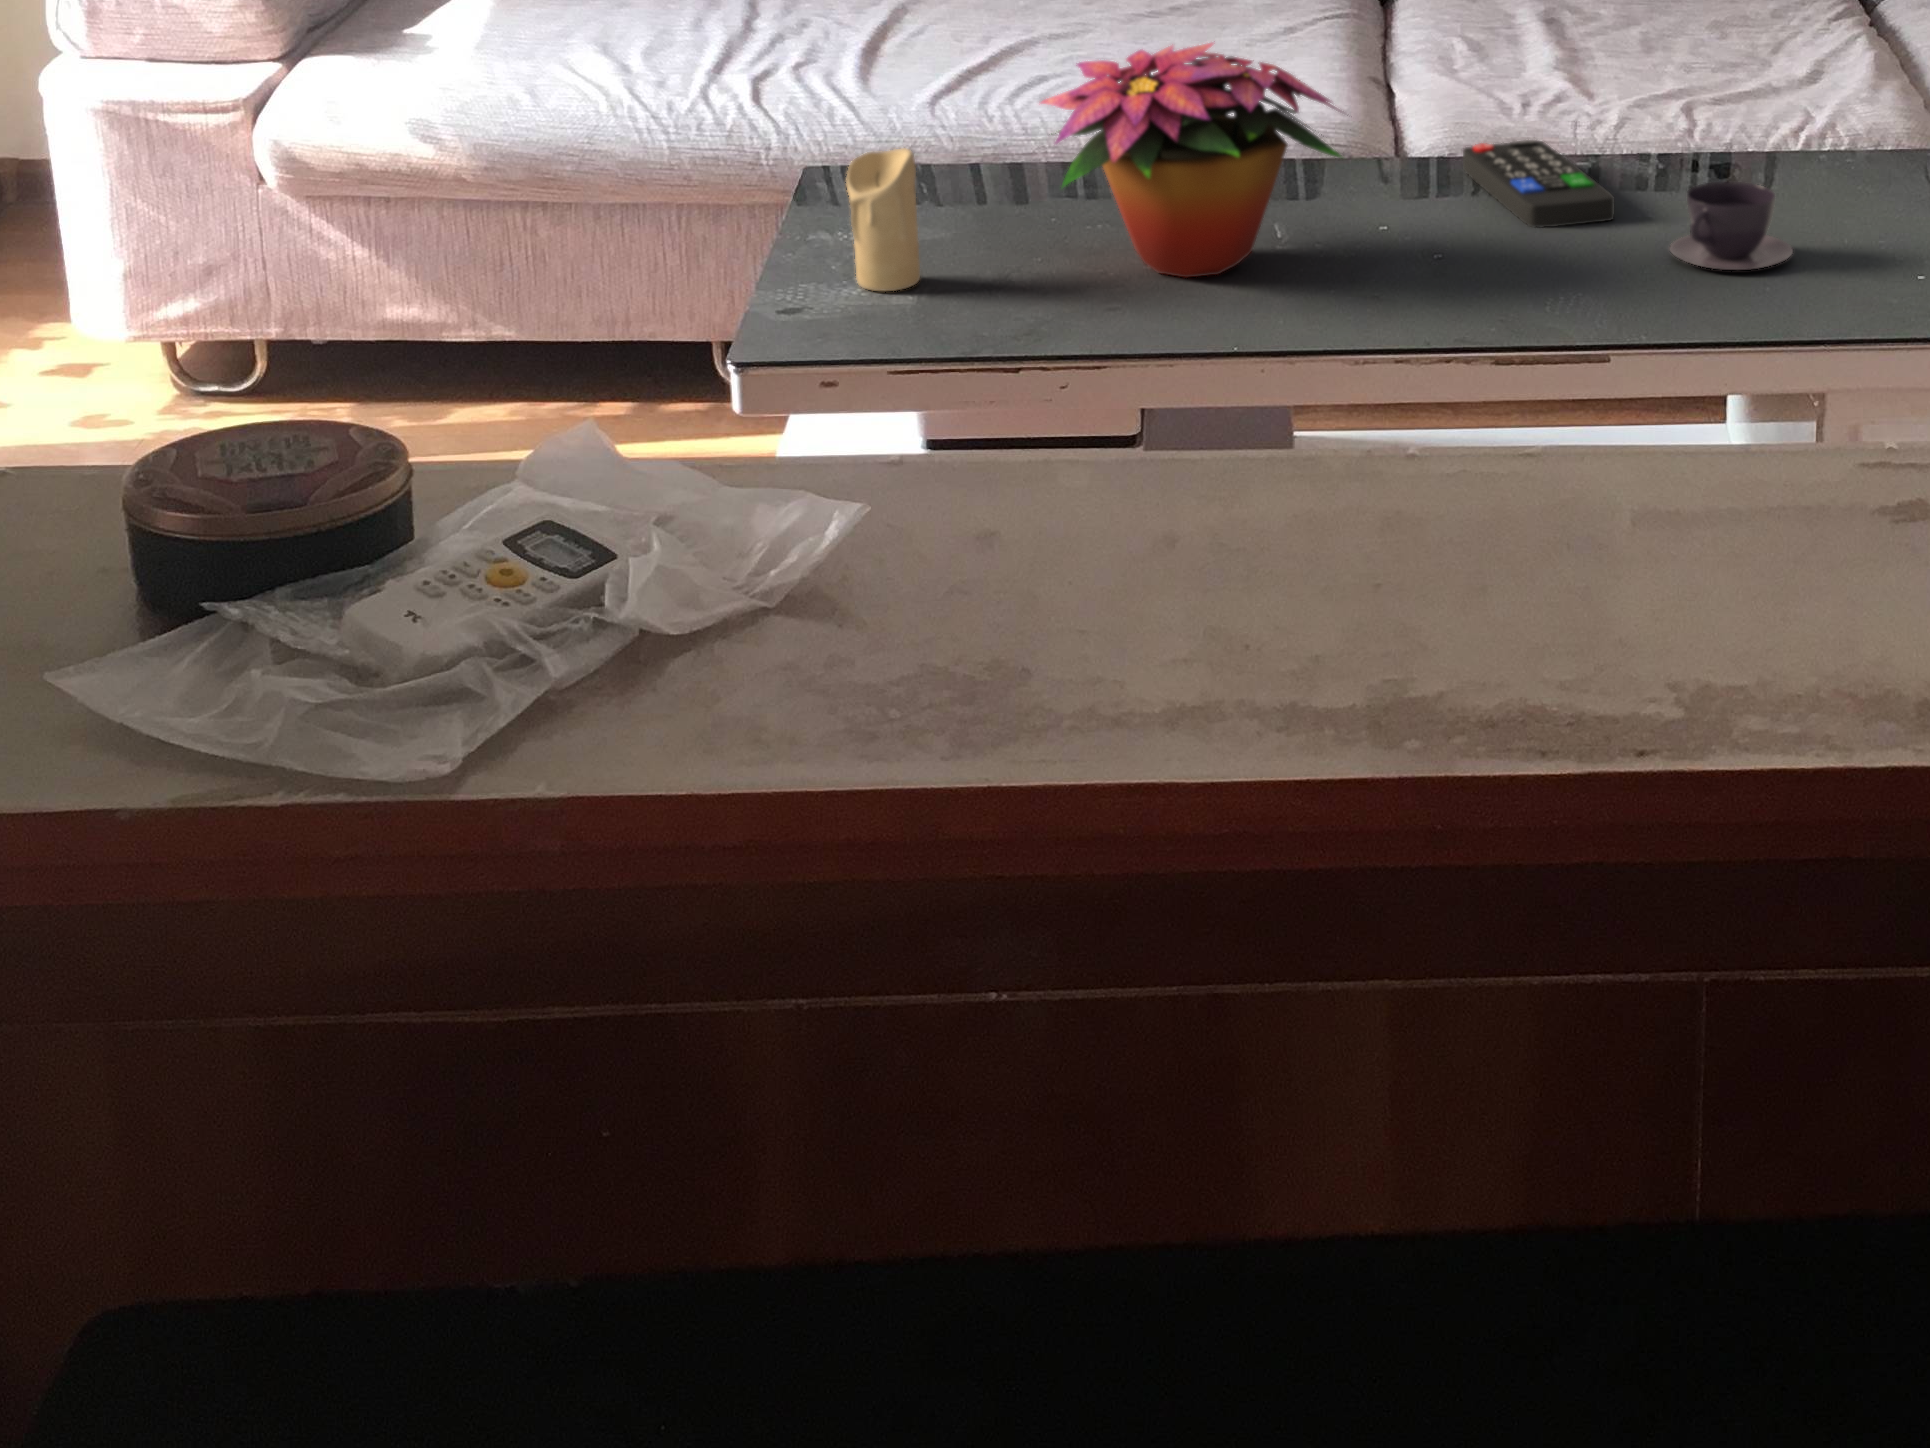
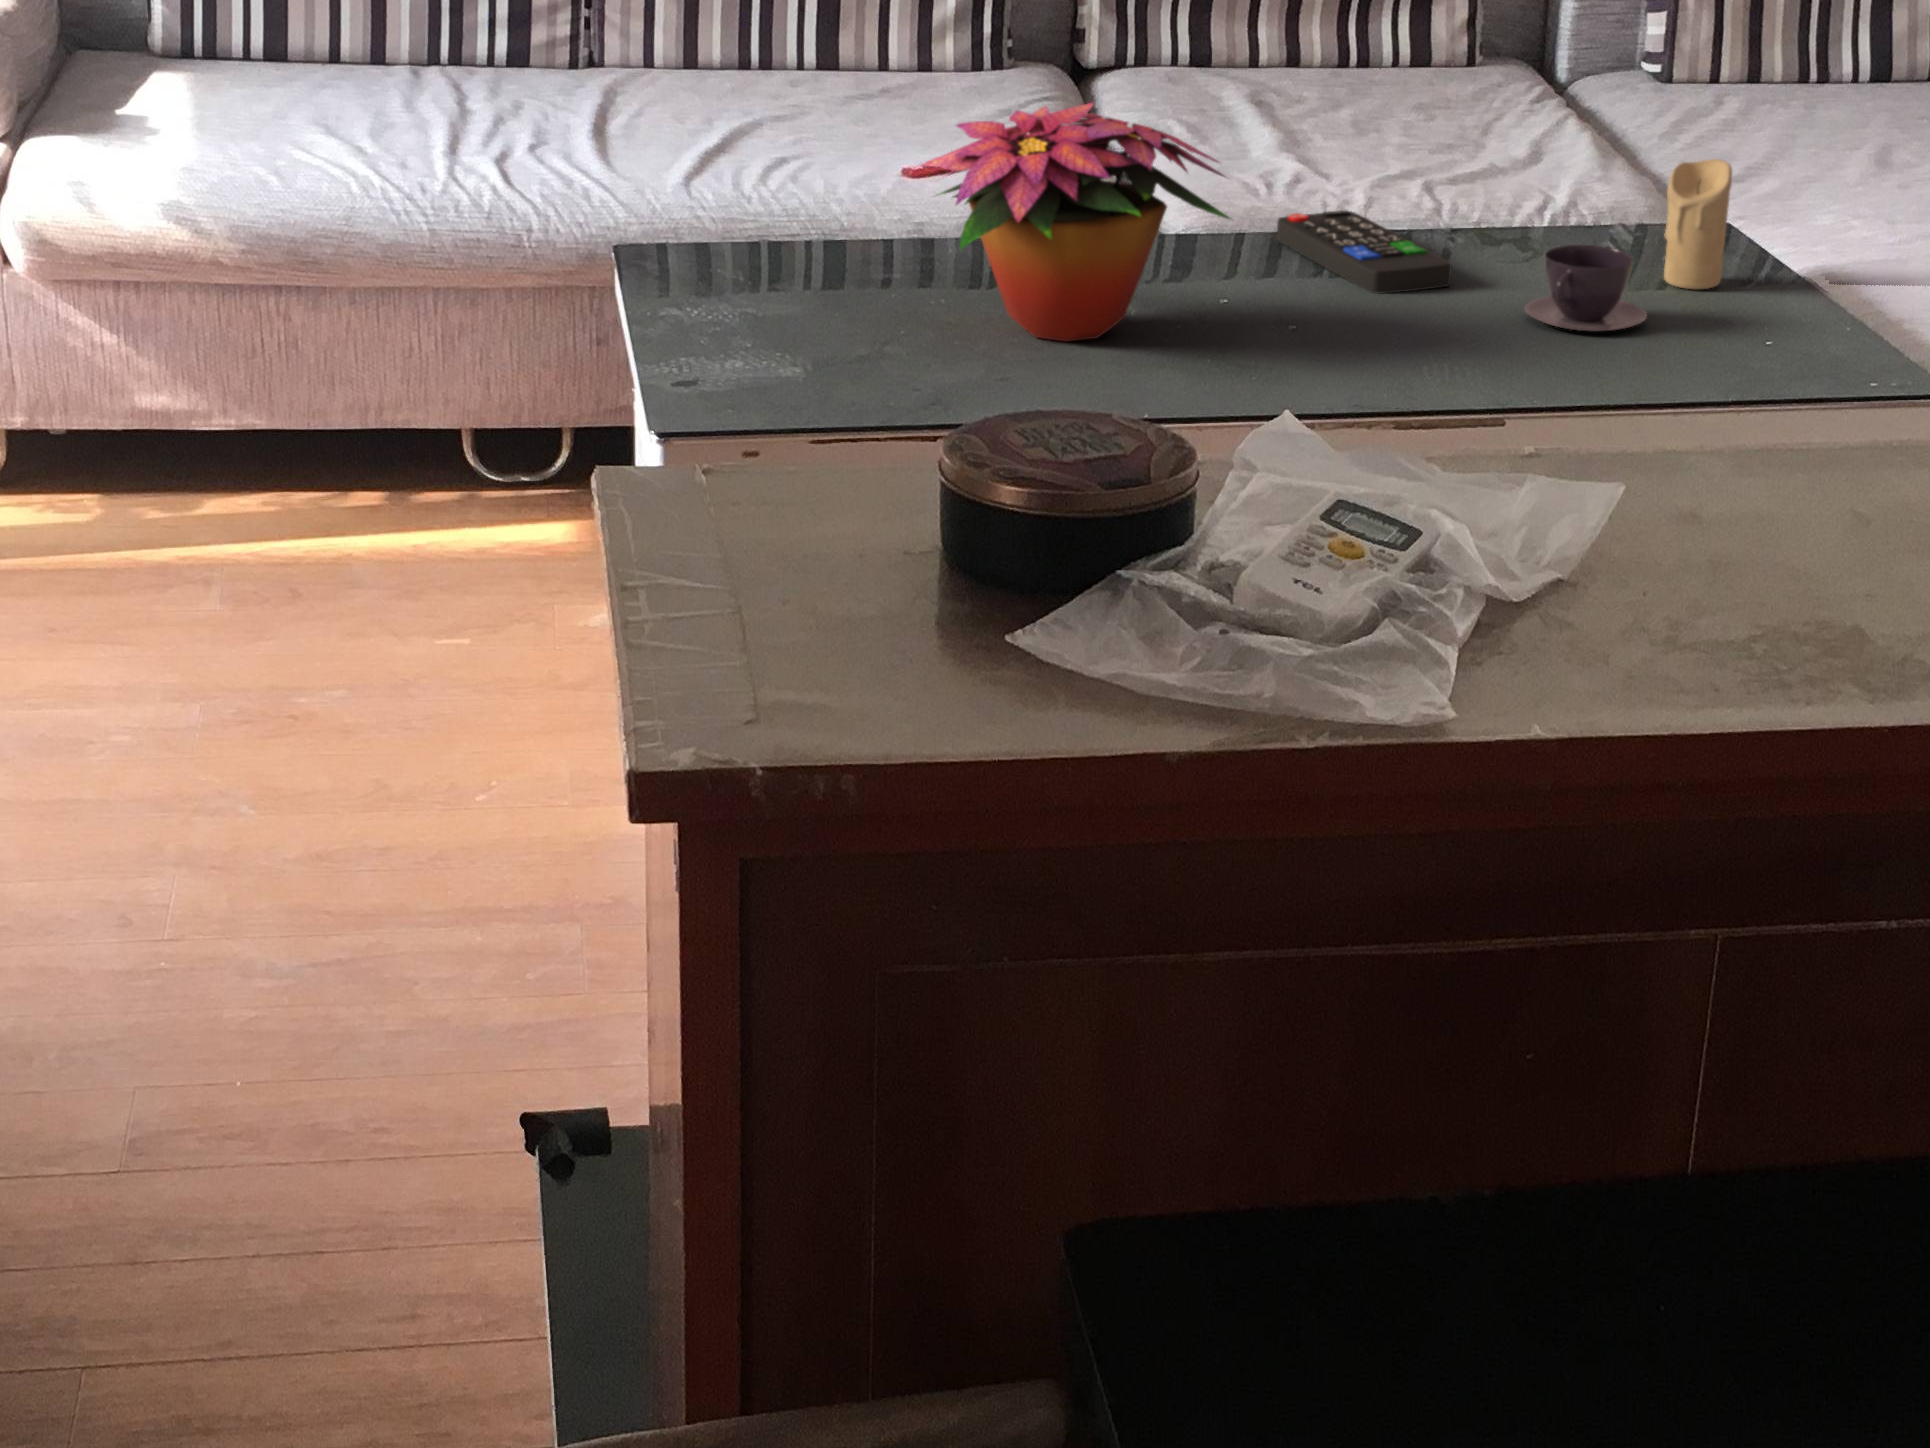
candle: present [847,148,920,291] -> present [1664,159,1732,289]

